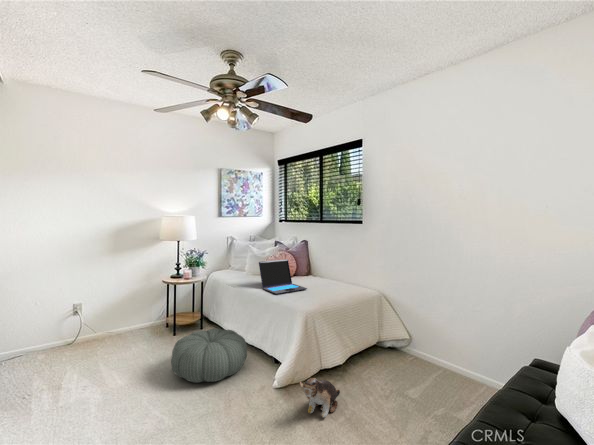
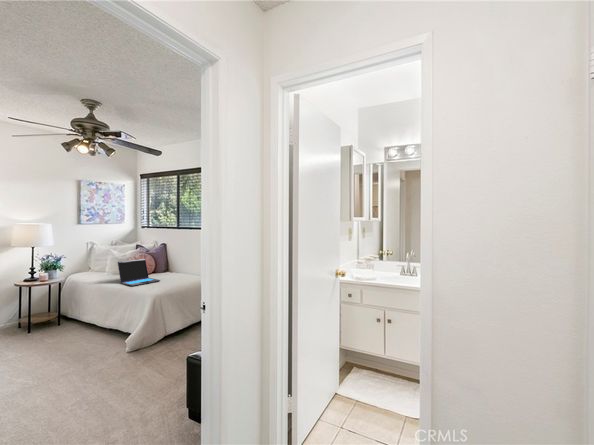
pouf: present [171,329,247,383] -> none [29,318,105,361]
plush toy: present [300,378,340,417] -> none [145,337,179,362]

